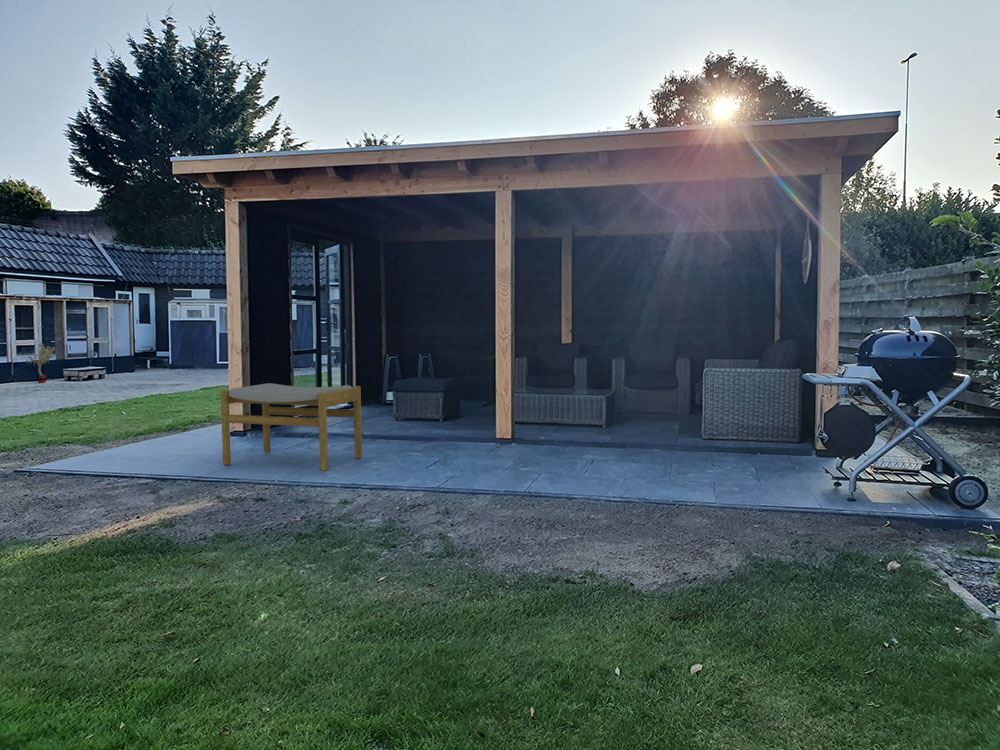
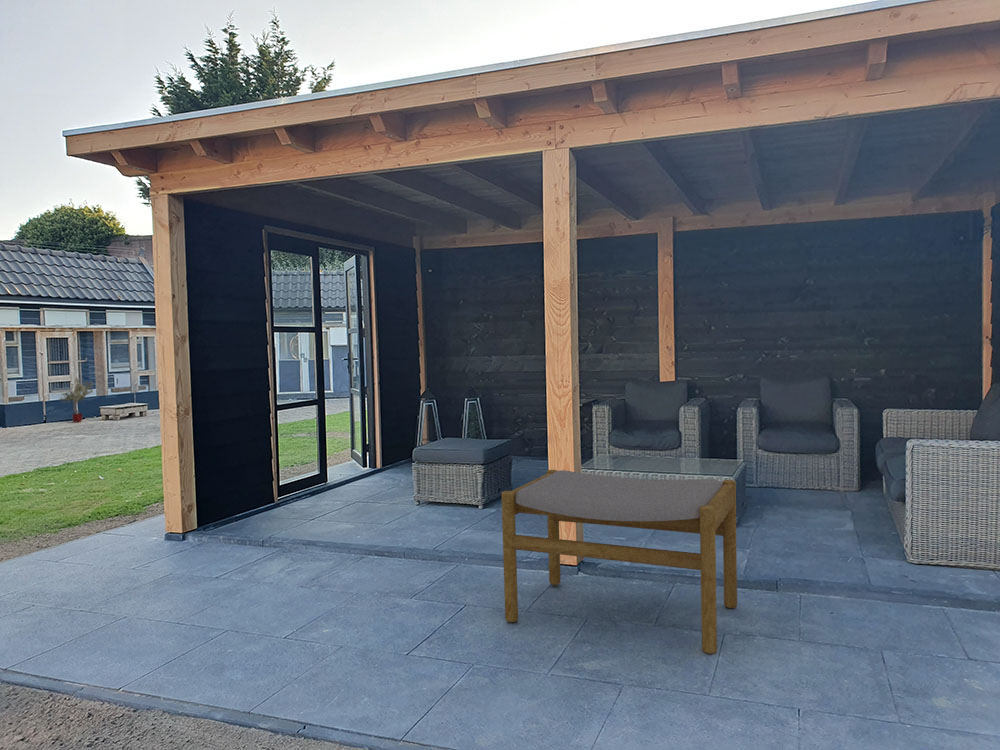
footstool: present [220,383,362,471] -> present [501,470,737,654]

